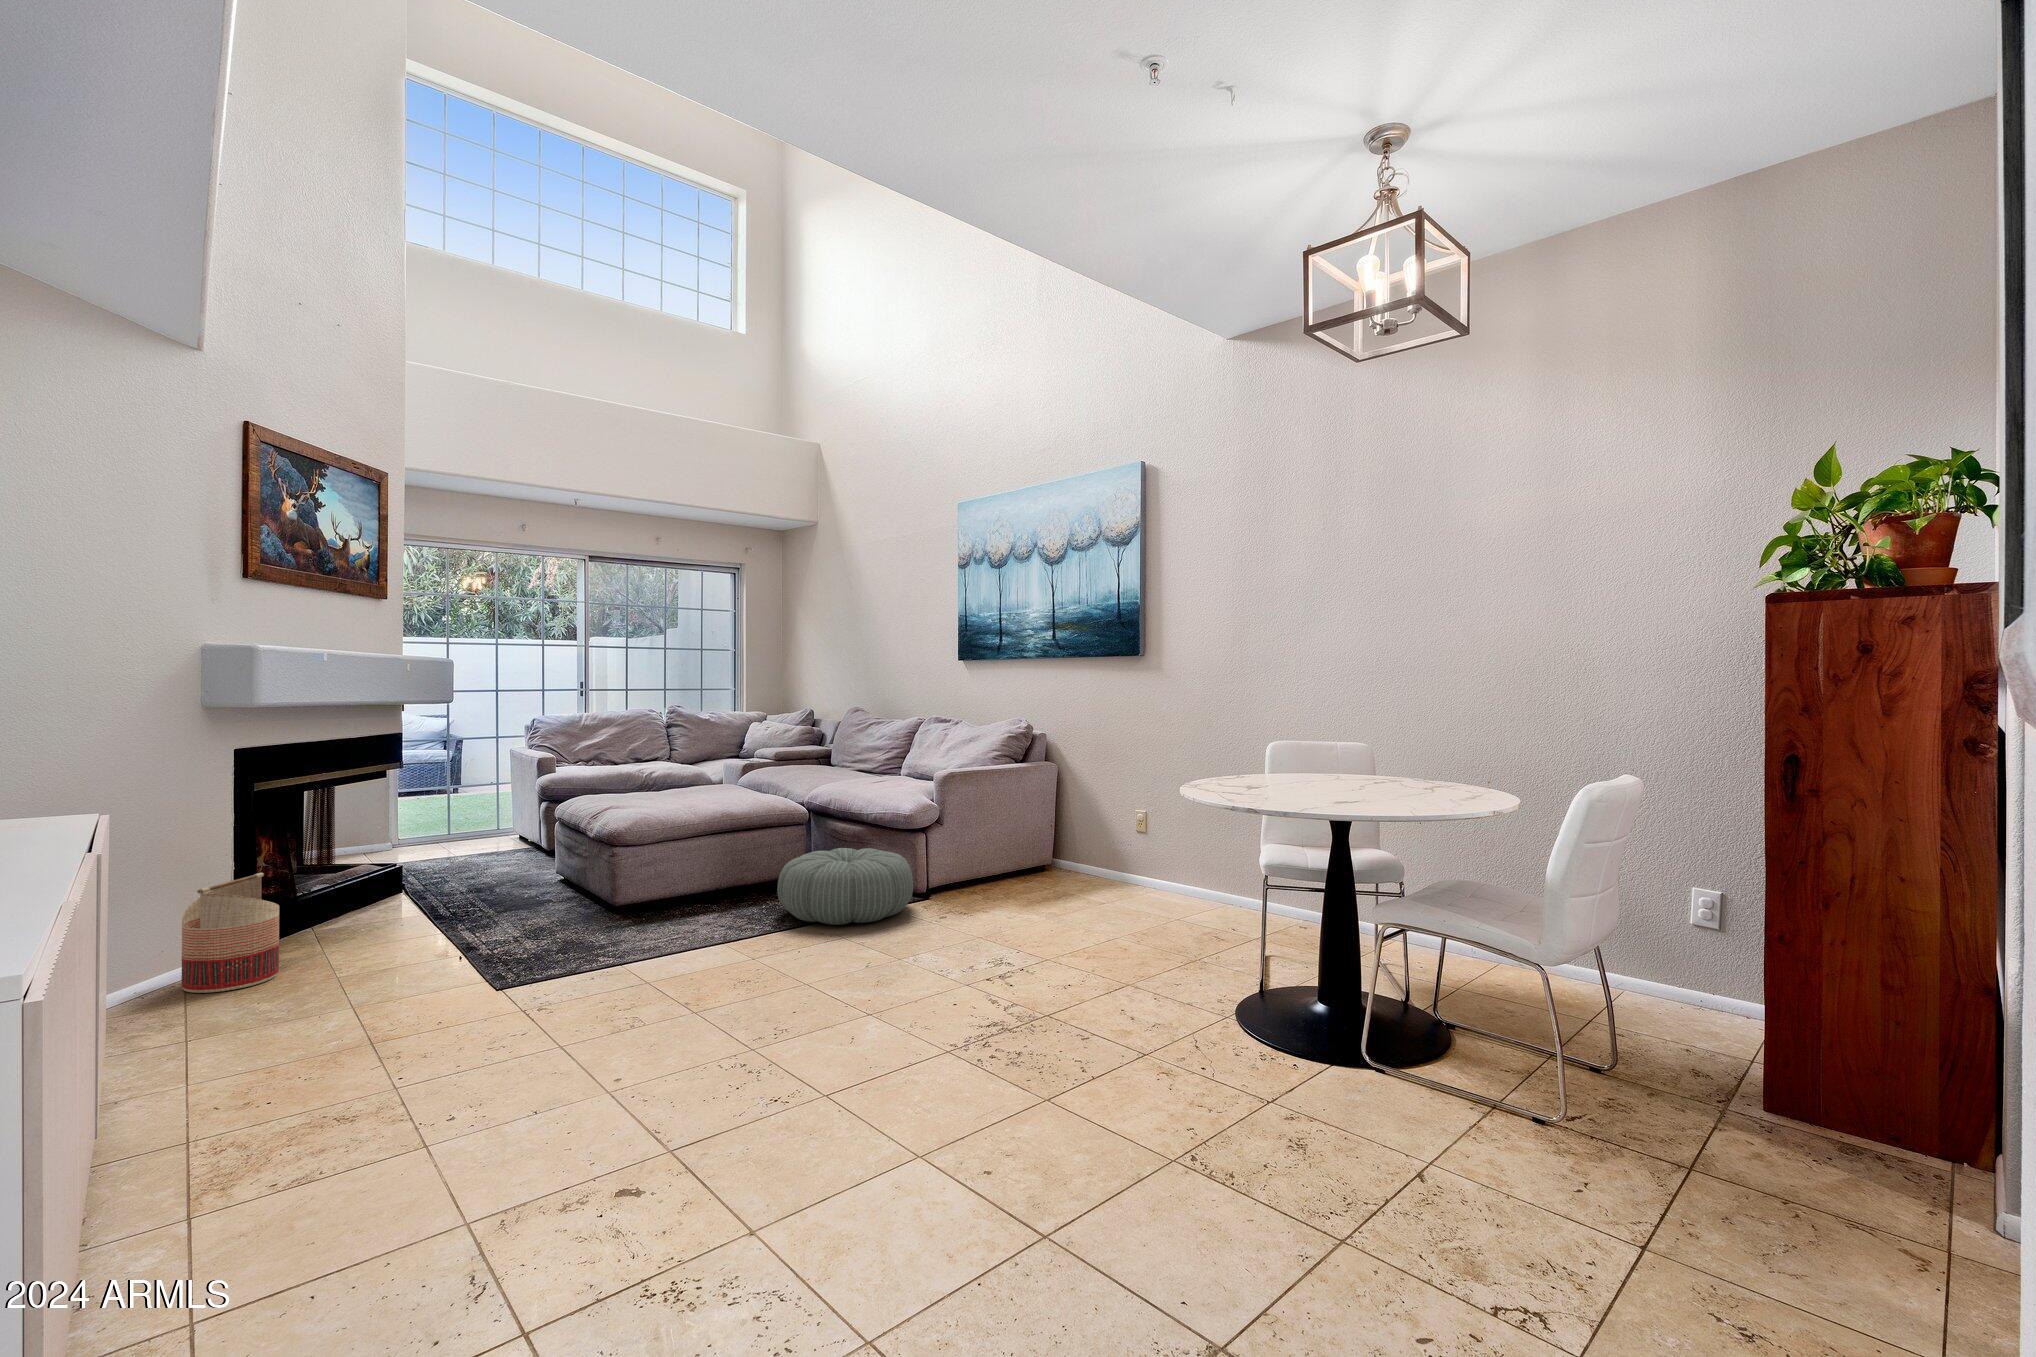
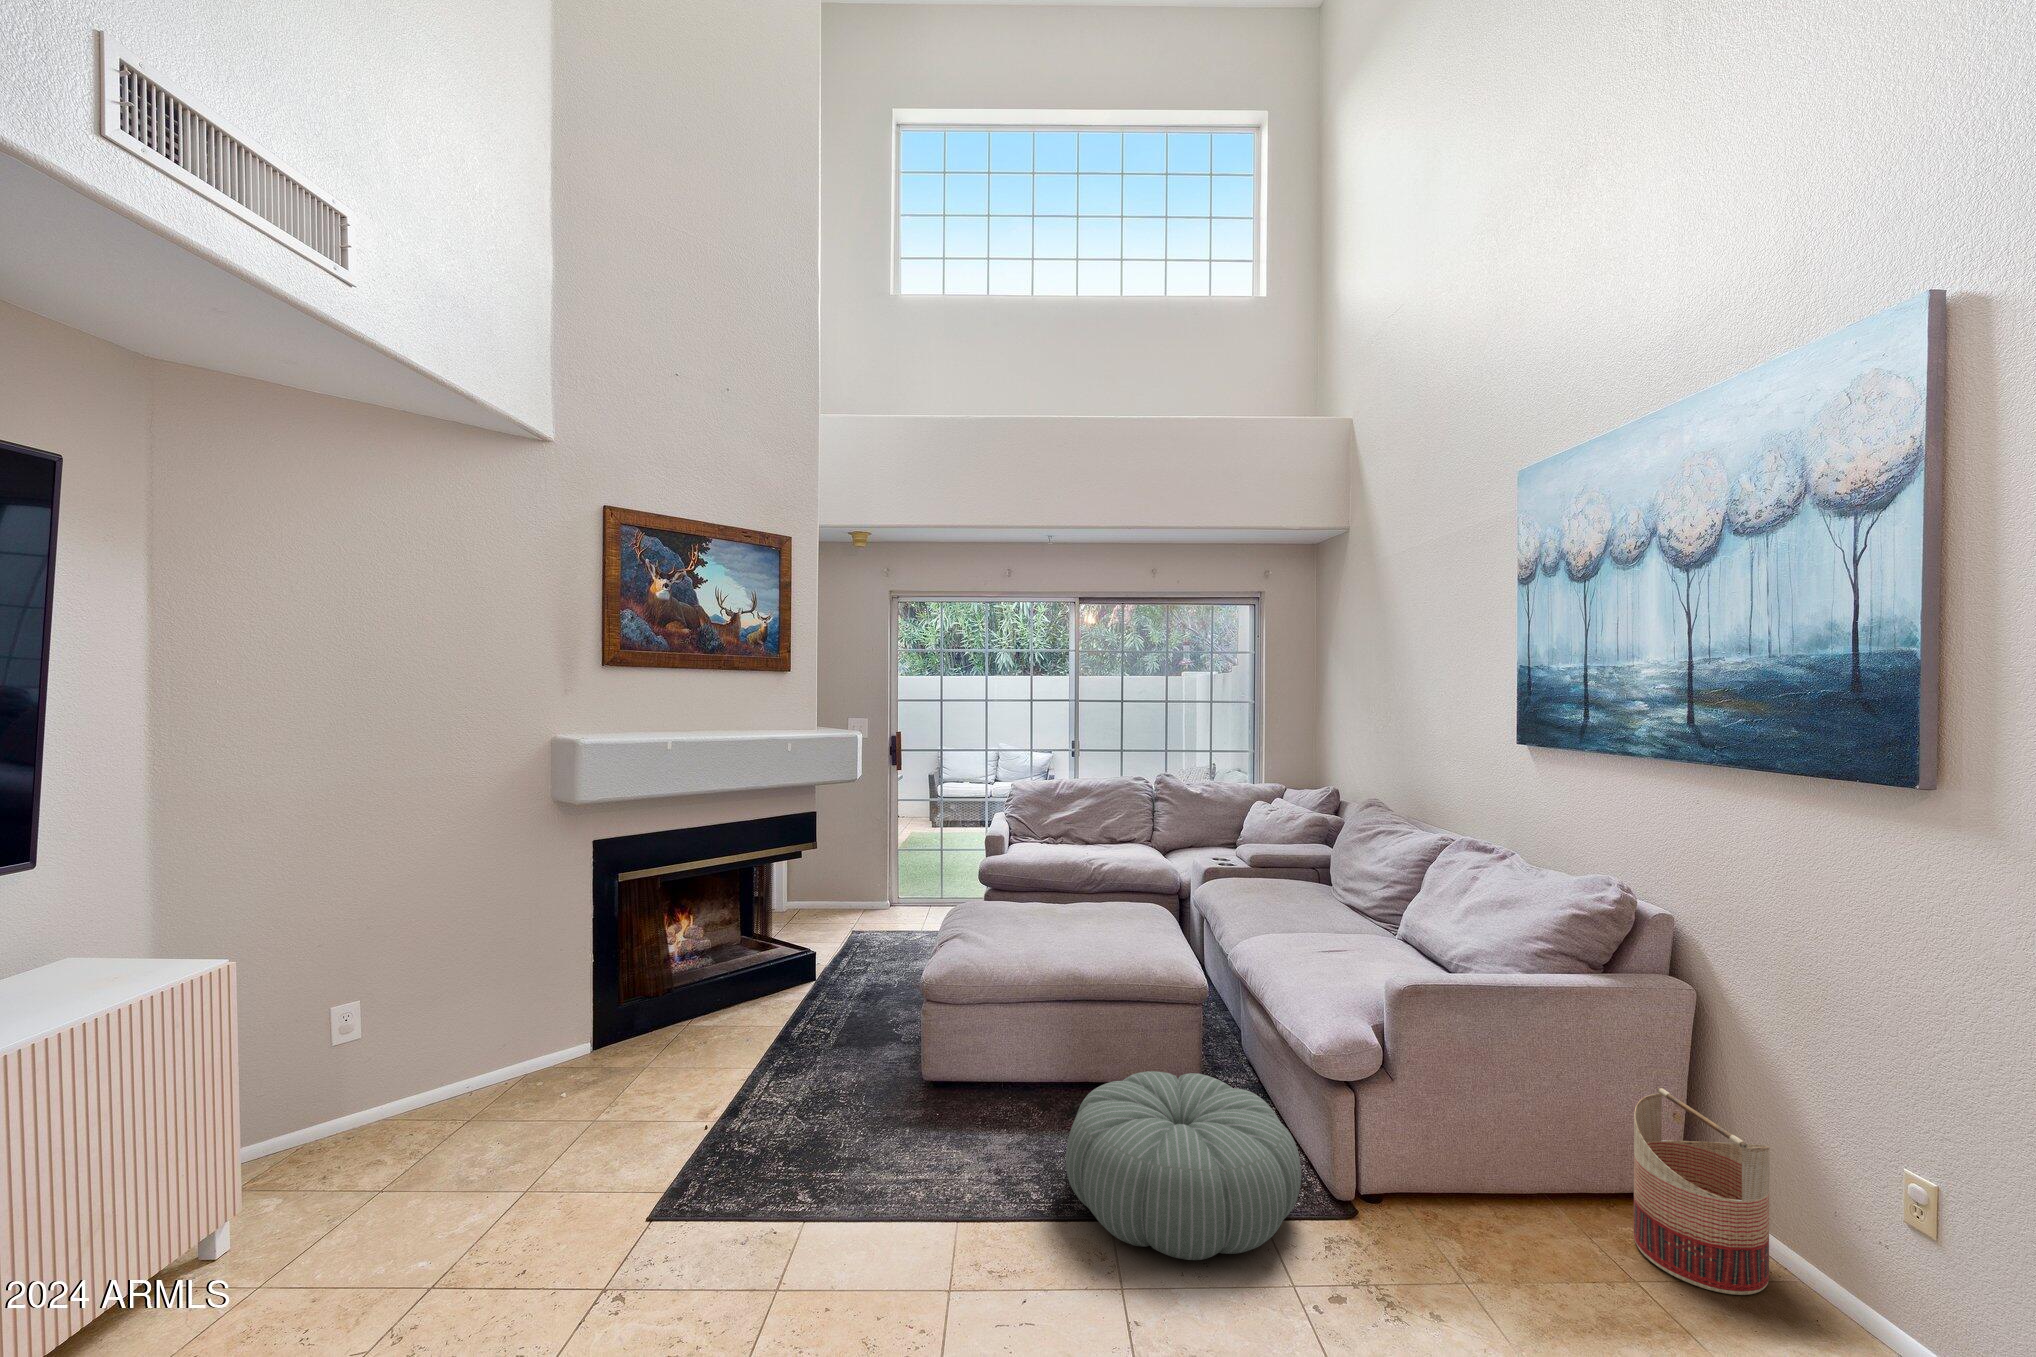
basket: present [181,873,279,993] -> present [1634,1088,1770,1295]

